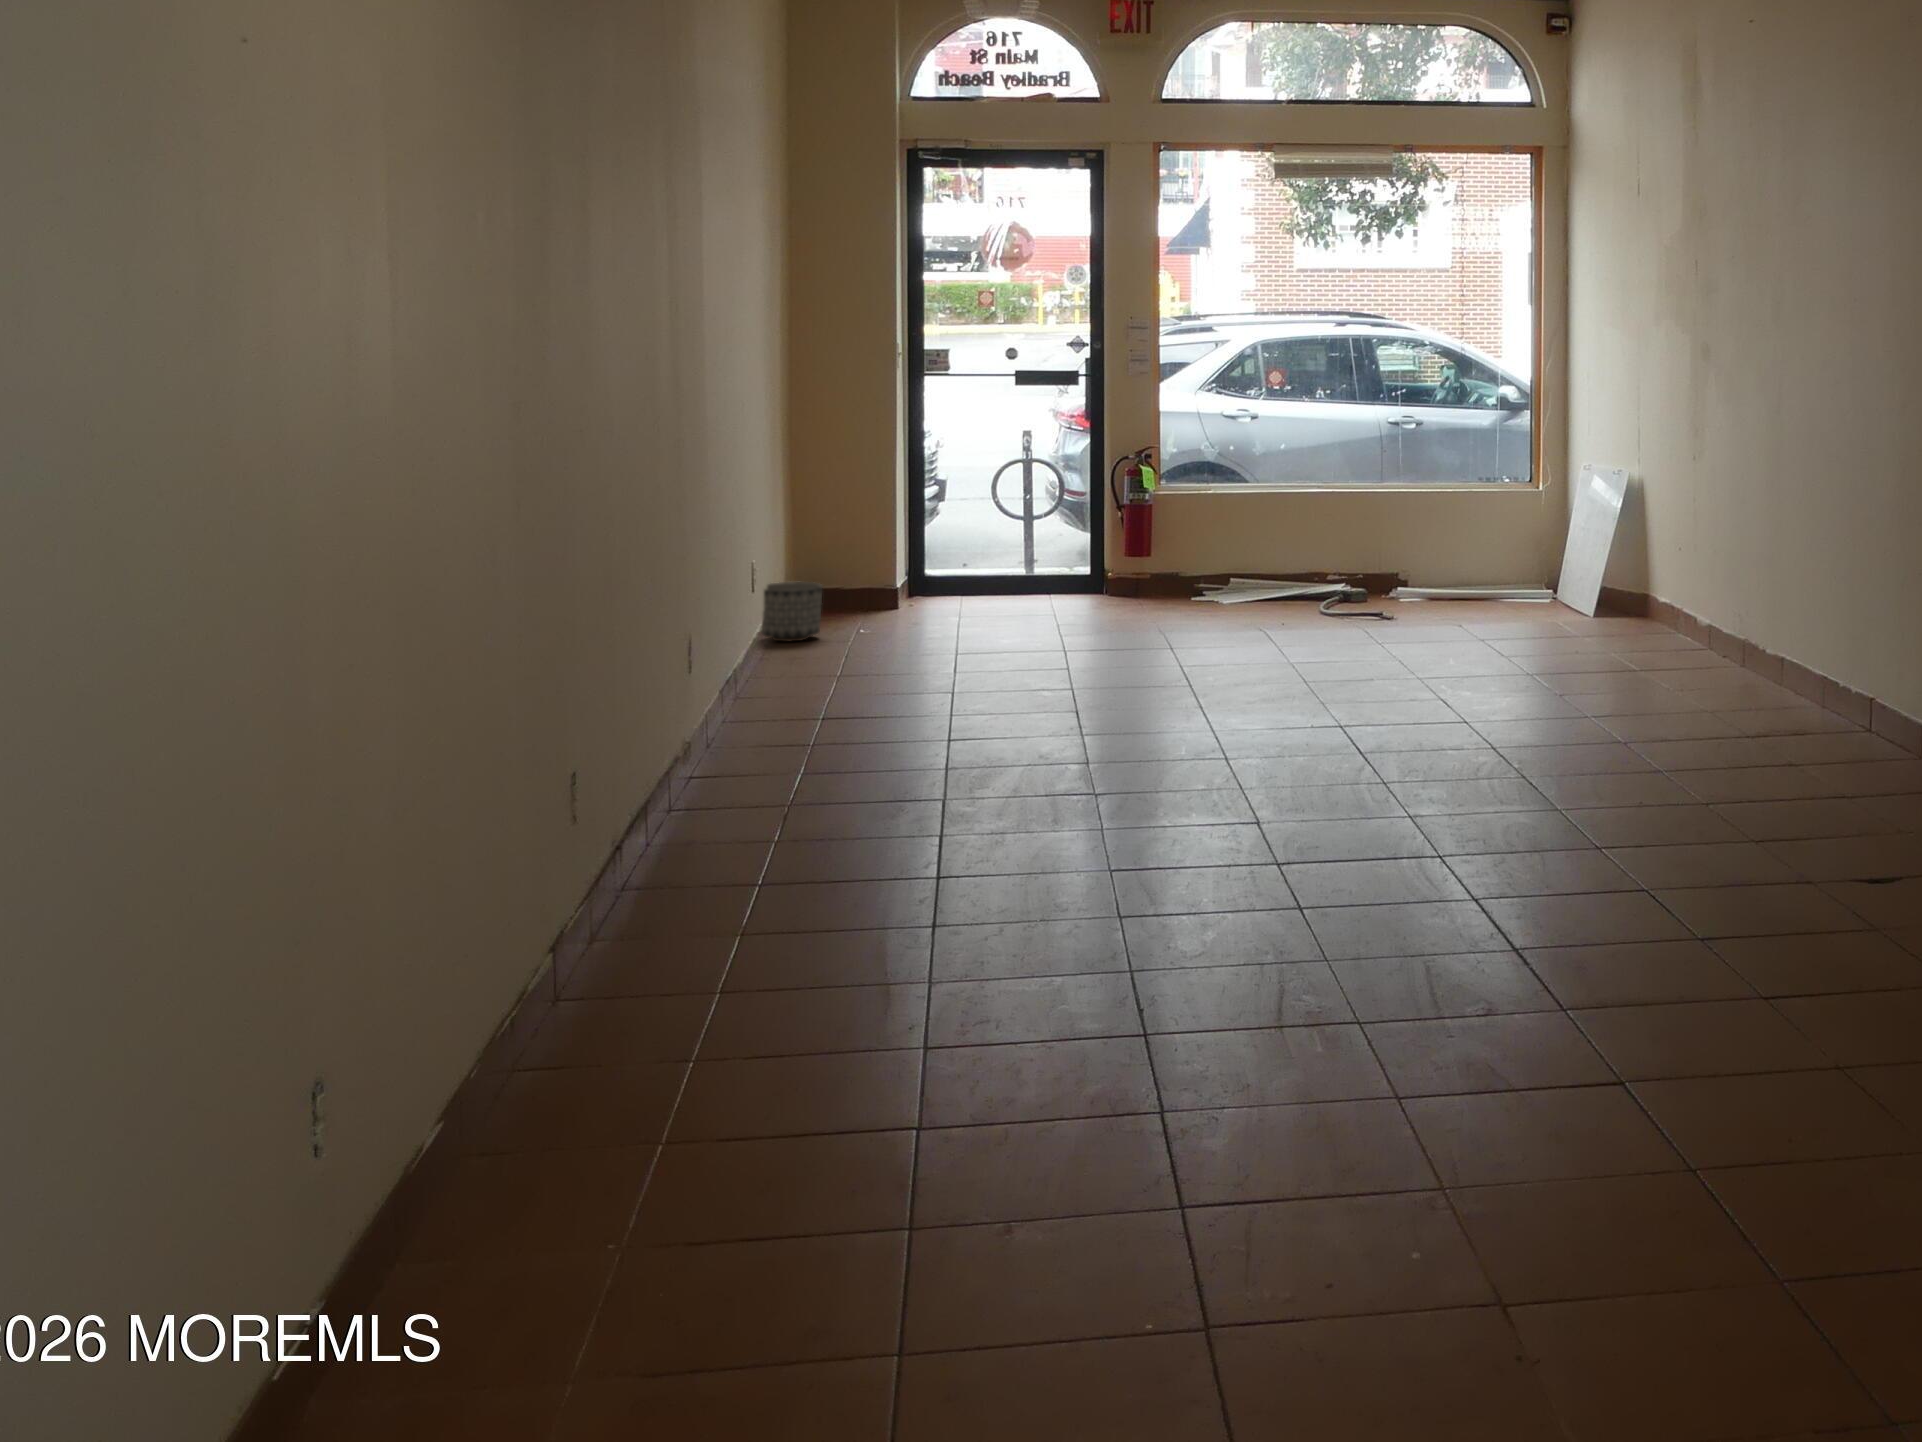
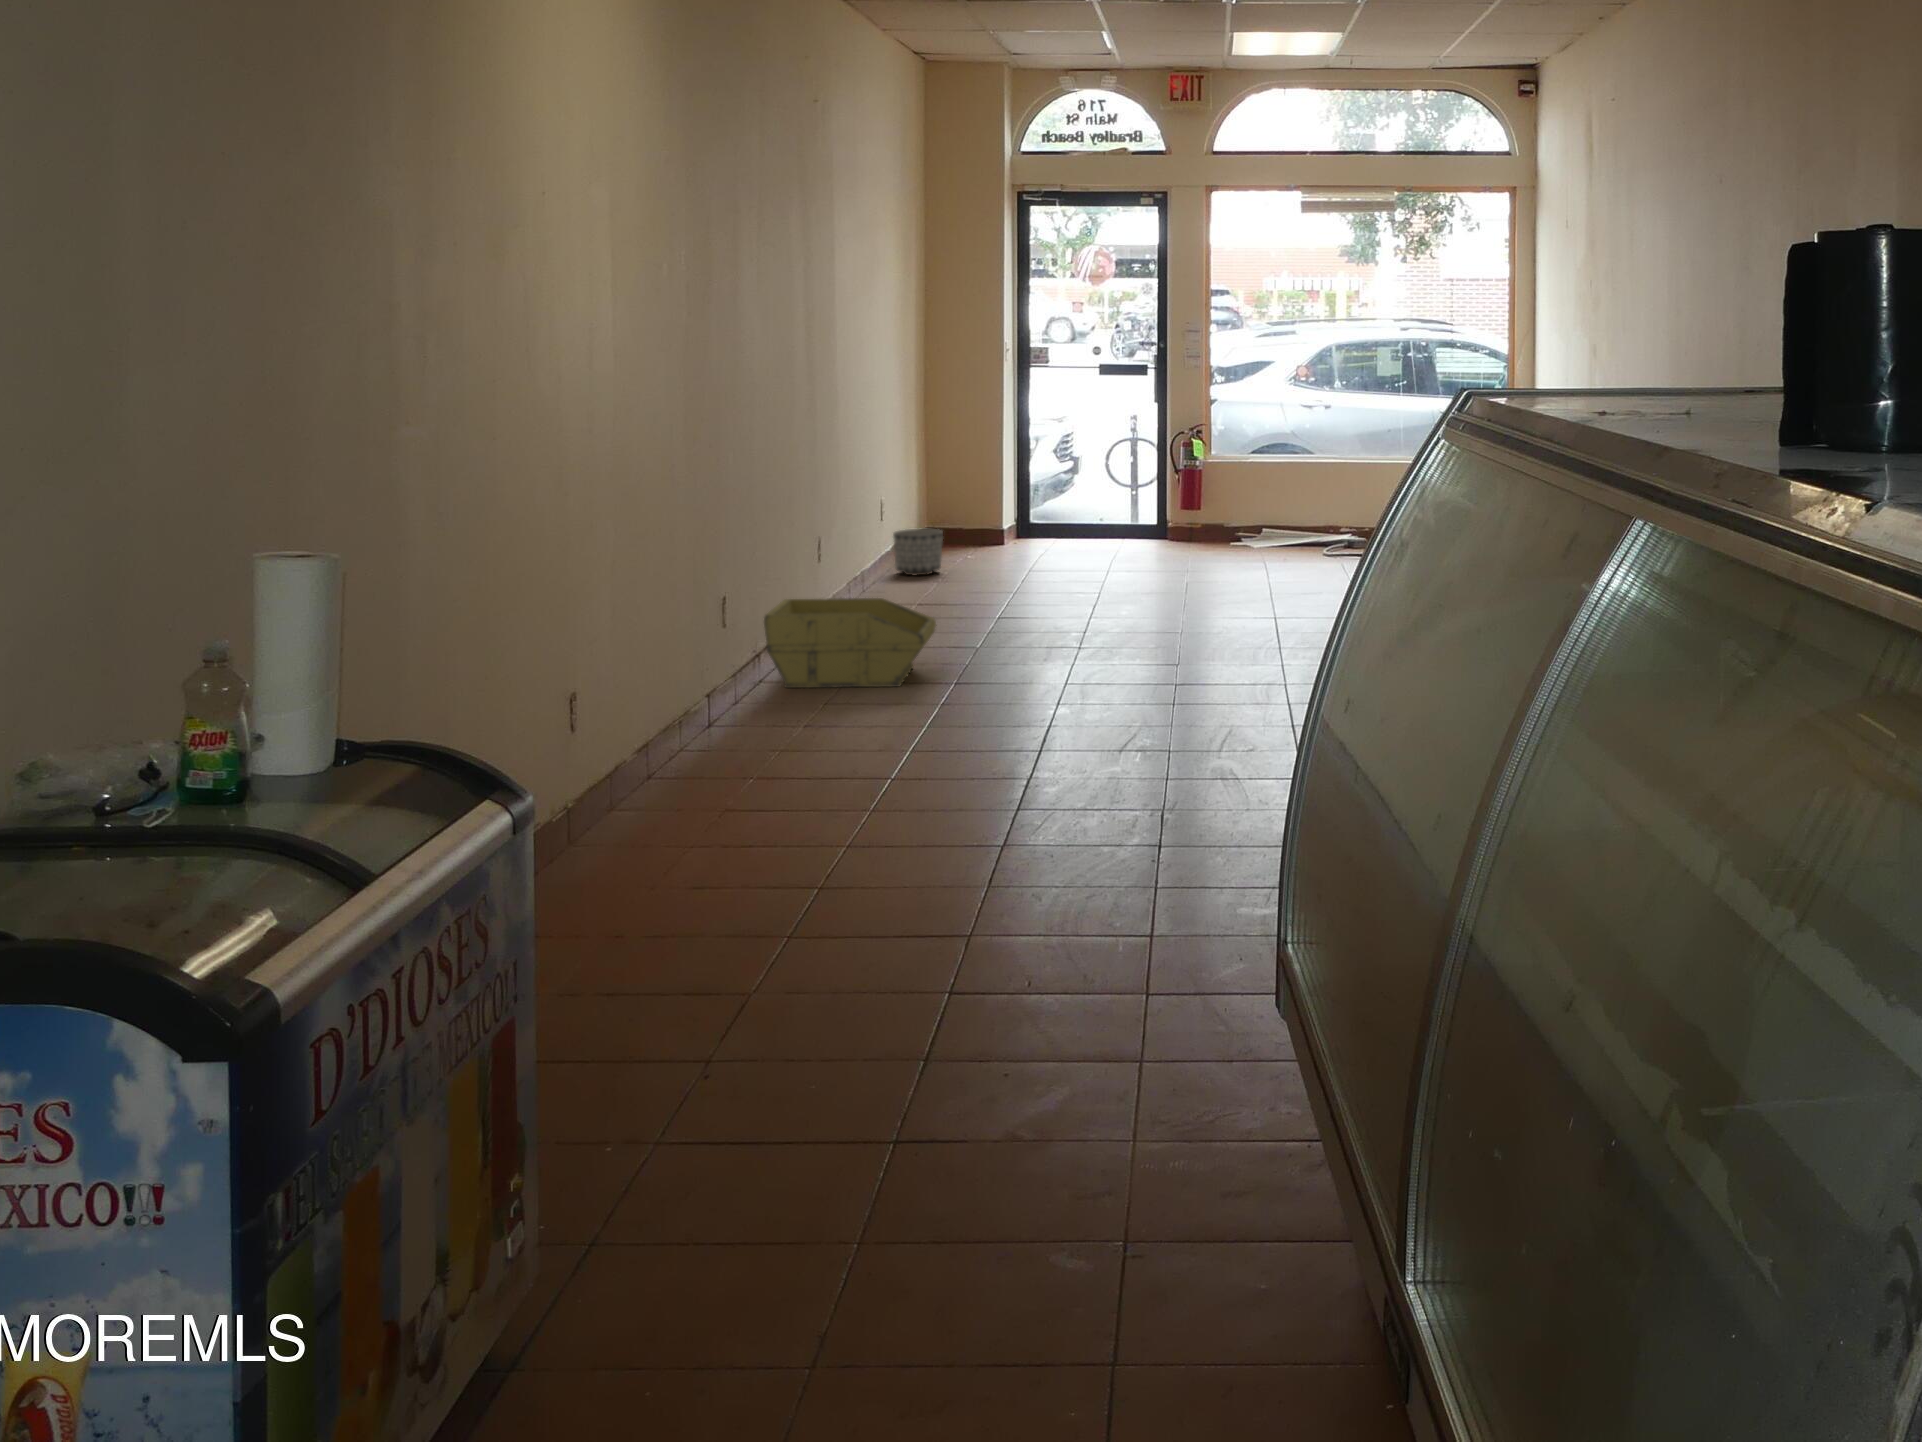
storage bin: none [626,664,840,776] -> present [764,598,936,688]

